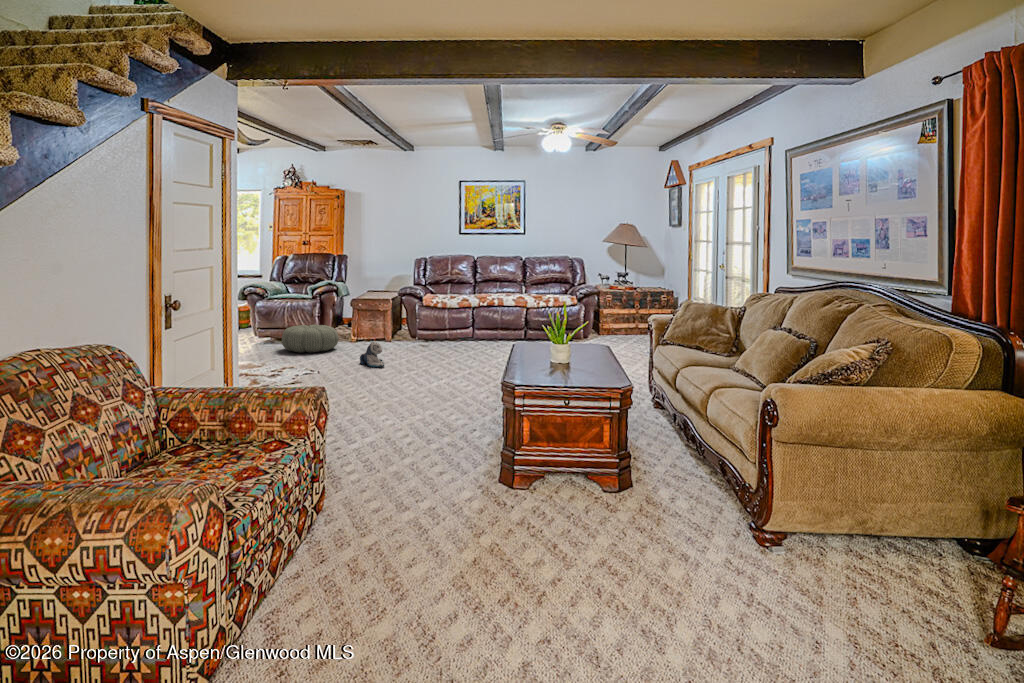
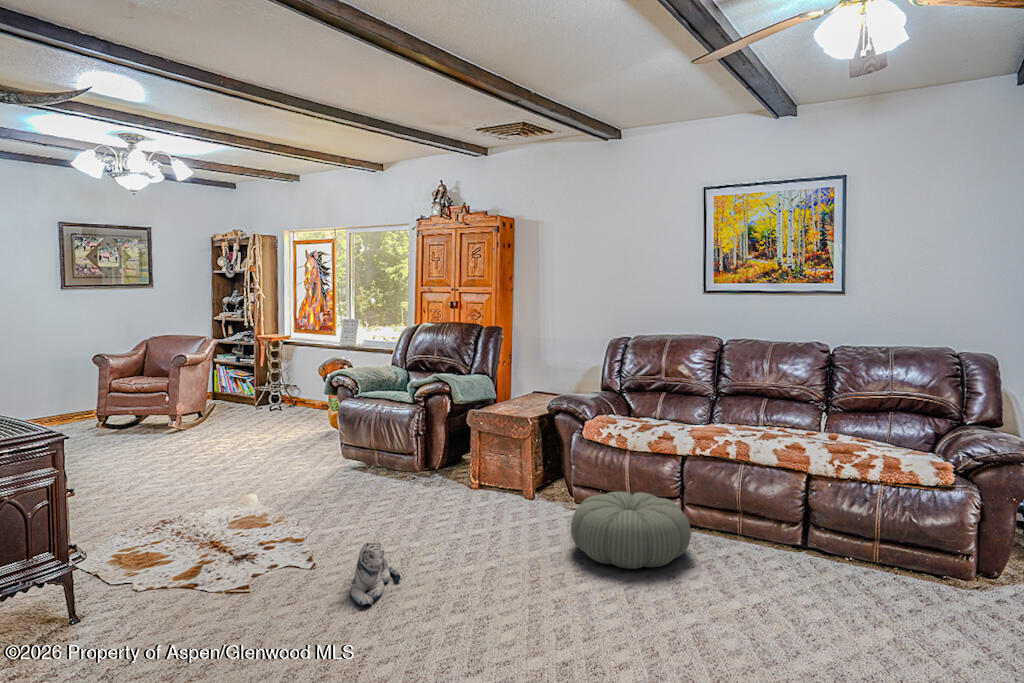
pouf: present [282,325,339,353] -> present [571,492,691,569]

